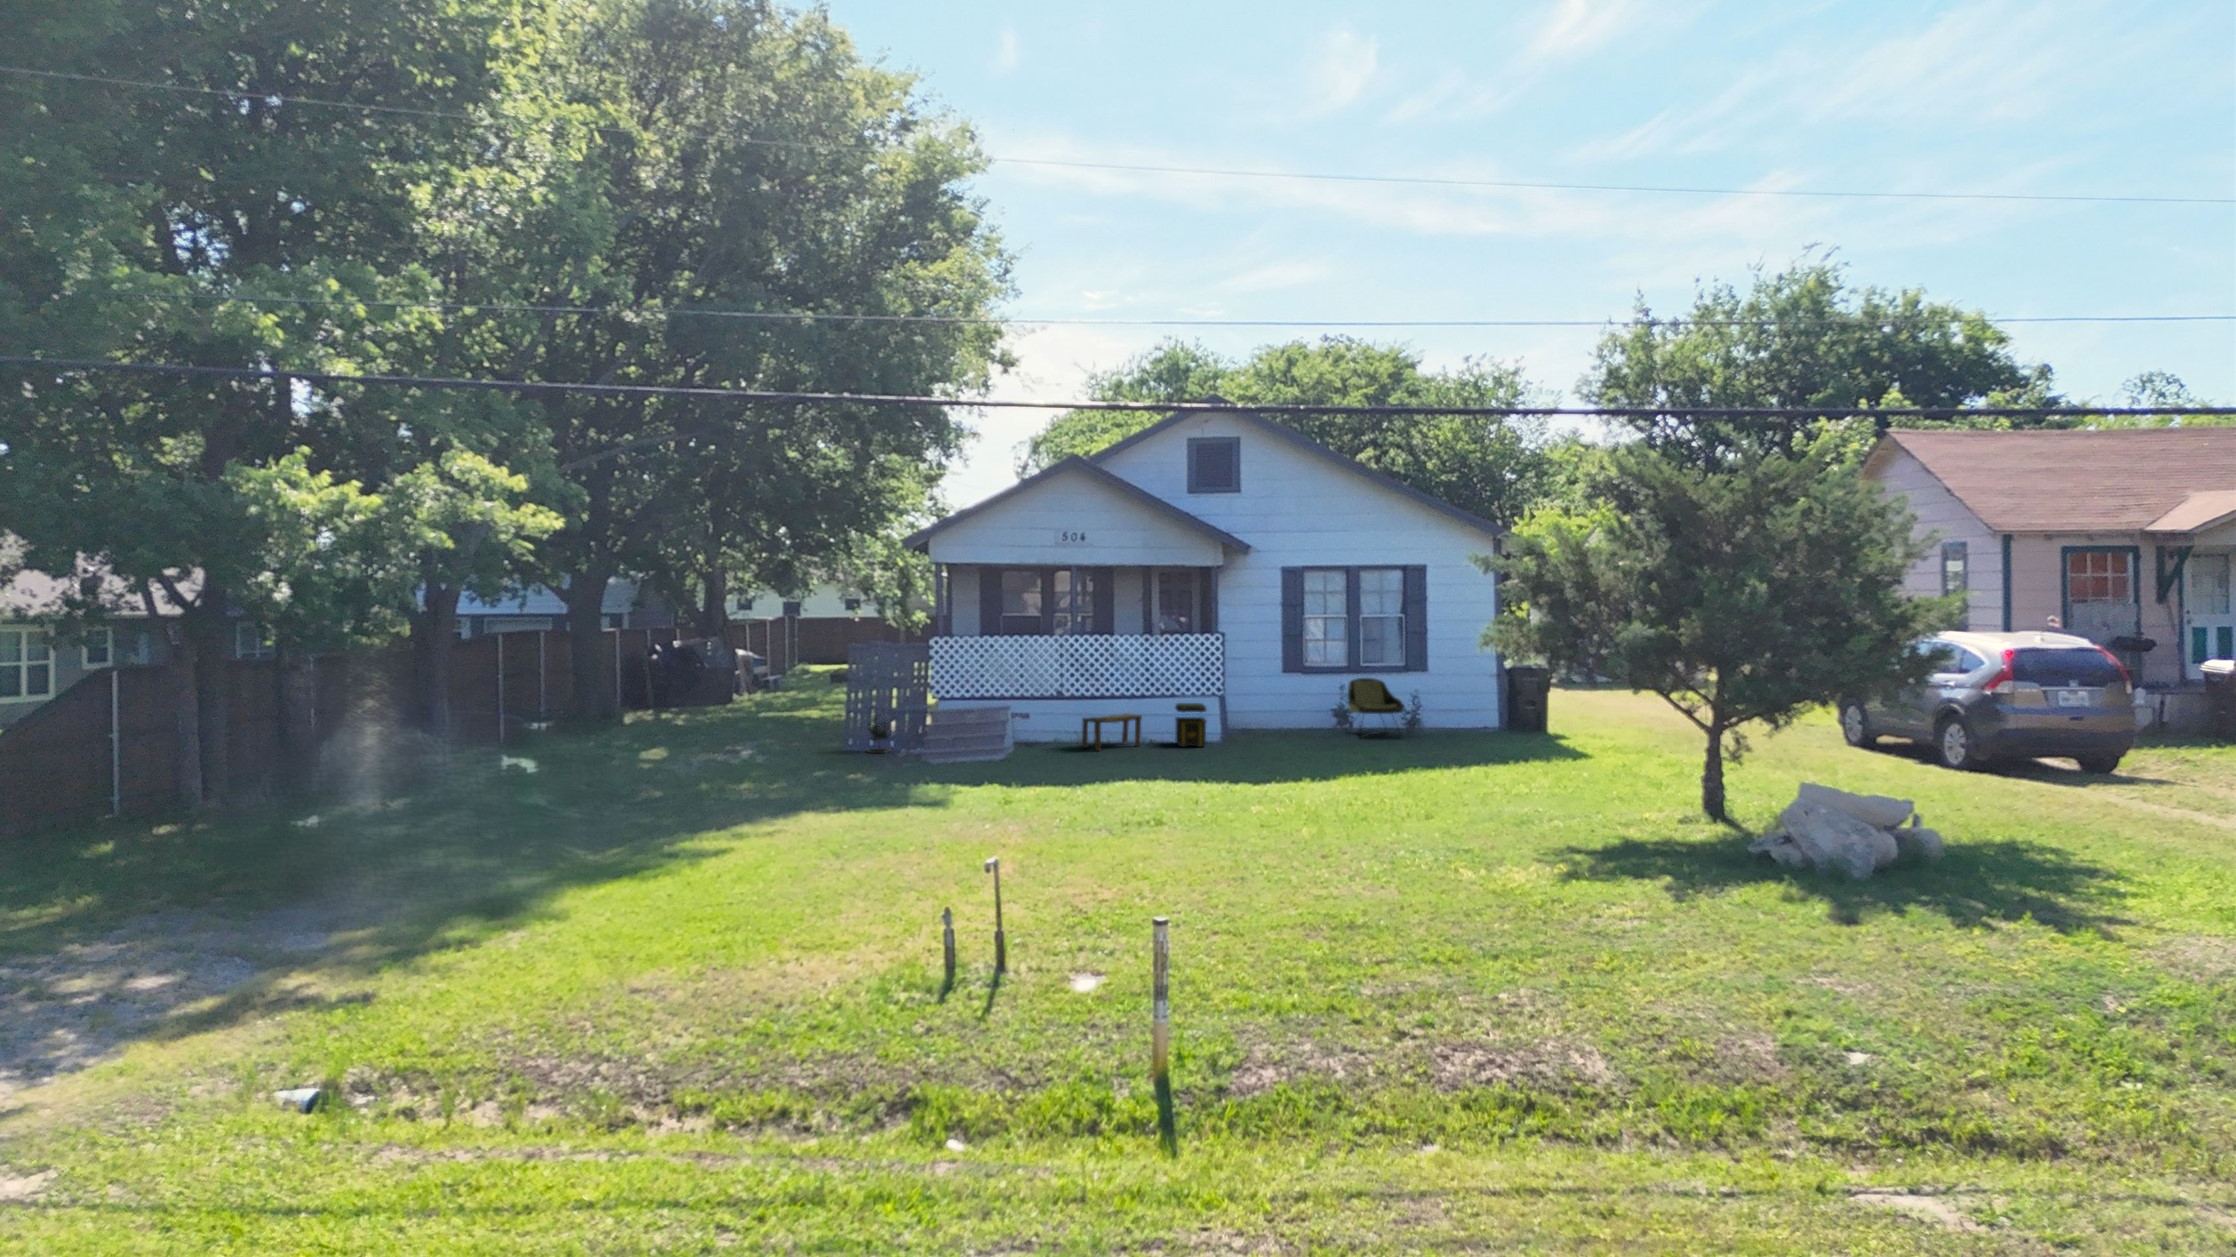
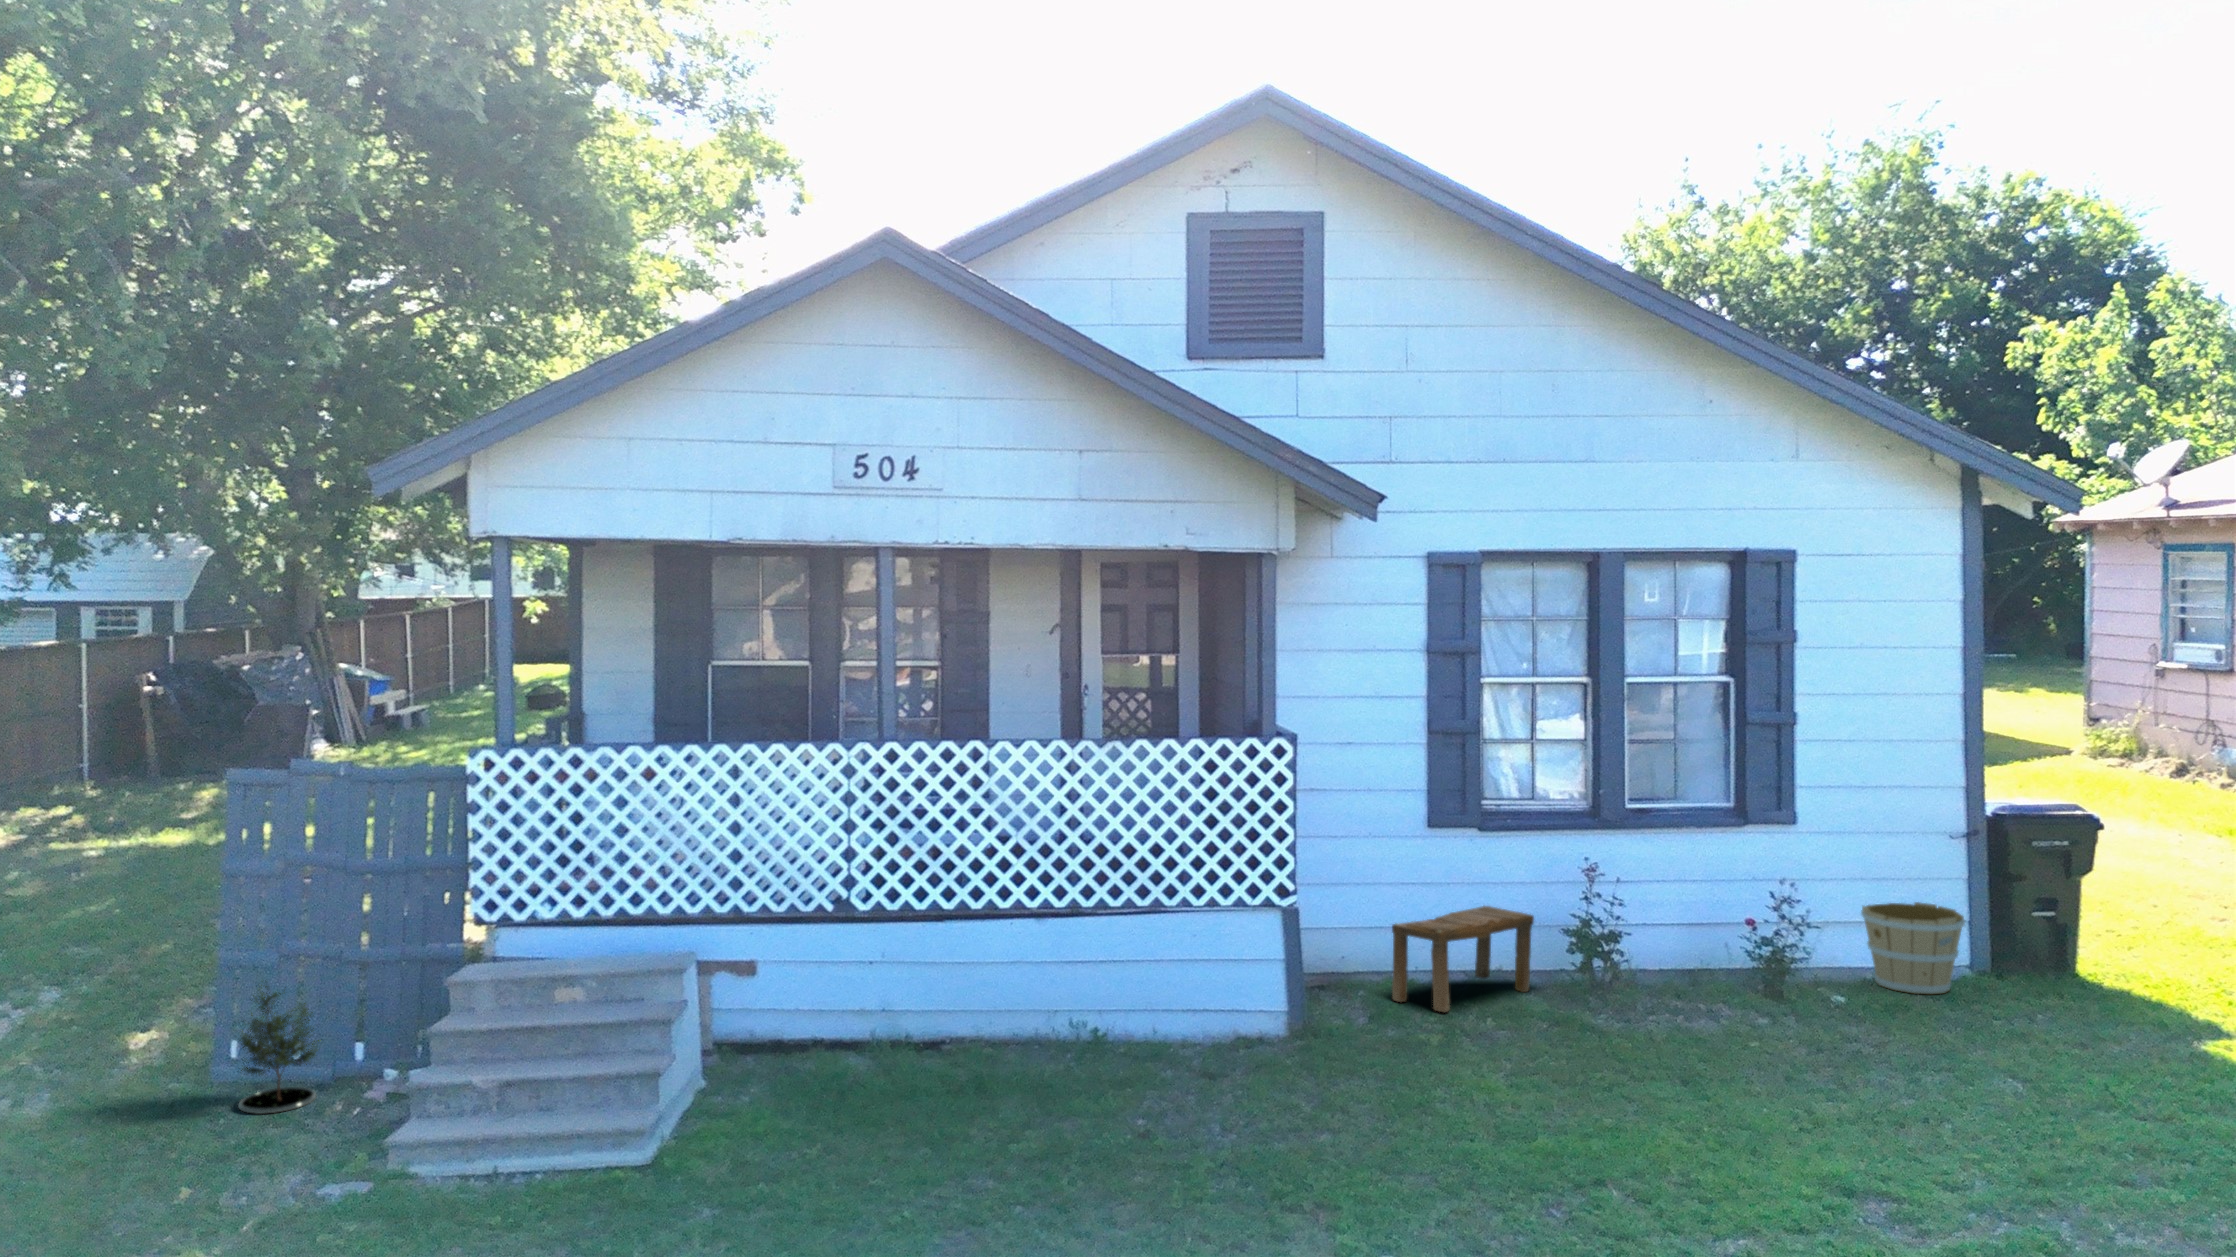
lounge chair: present [1348,678,1404,735] -> none [1592,840,1762,1011]
toolbox: present [1175,703,1206,747] -> none [1159,929,1249,1061]
wooden bucket: none [1452,703,1488,736] -> present [1861,902,1965,994]
bench: present [1082,713,1142,751] -> present [1392,906,1534,1012]

